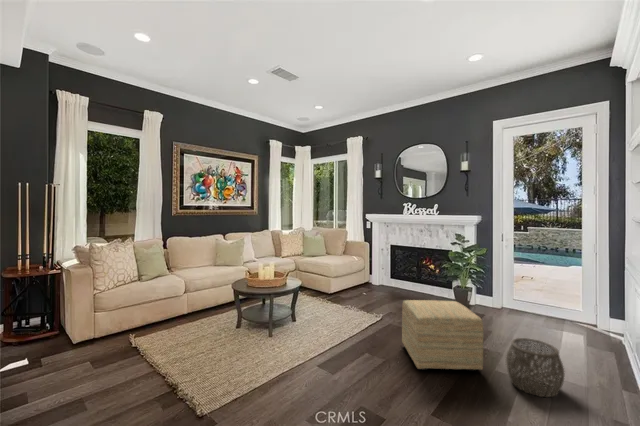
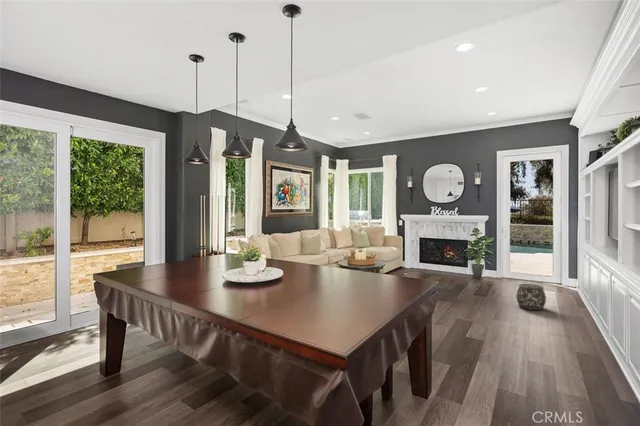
ottoman: present [402,300,484,371] -> none [453,268,504,304]

